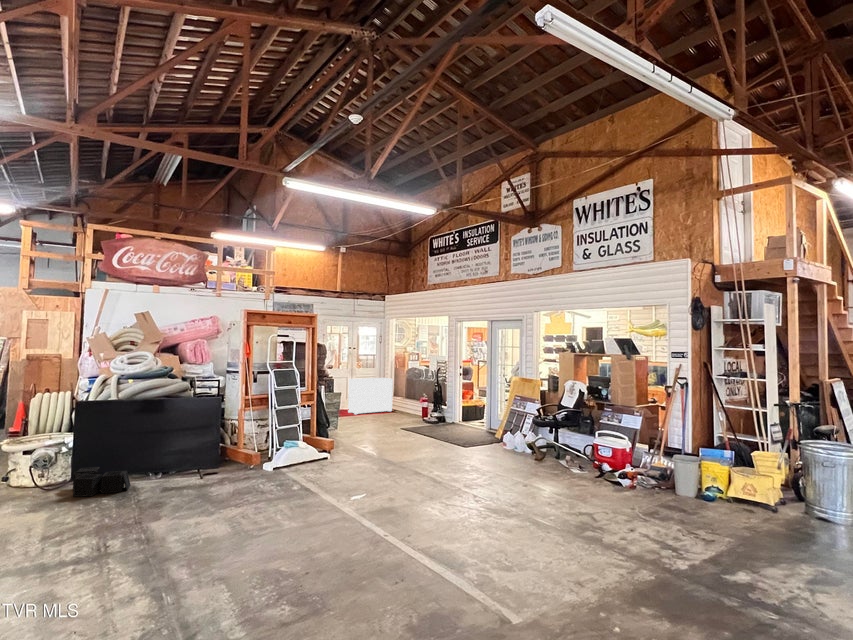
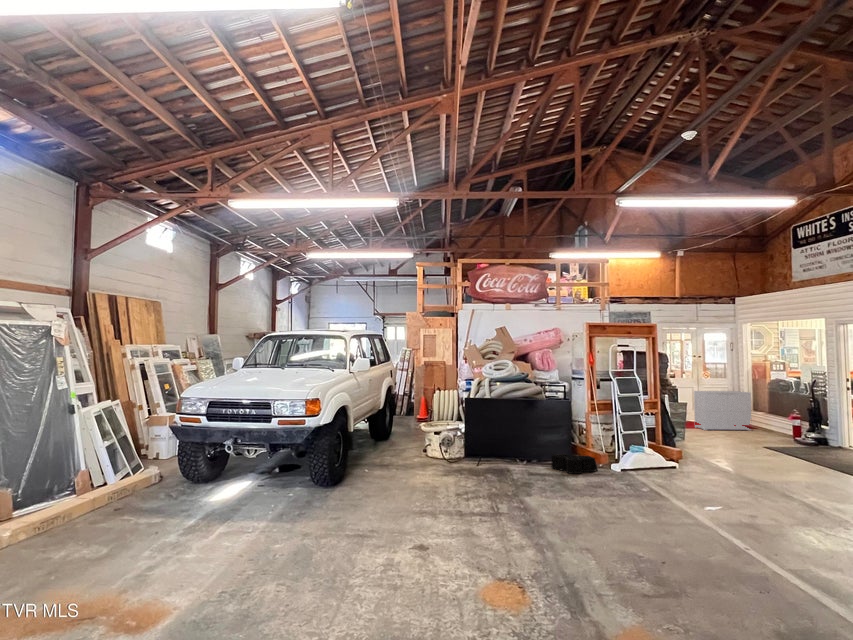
storage bin: present [73,467,131,497] -> present [551,453,598,474]

